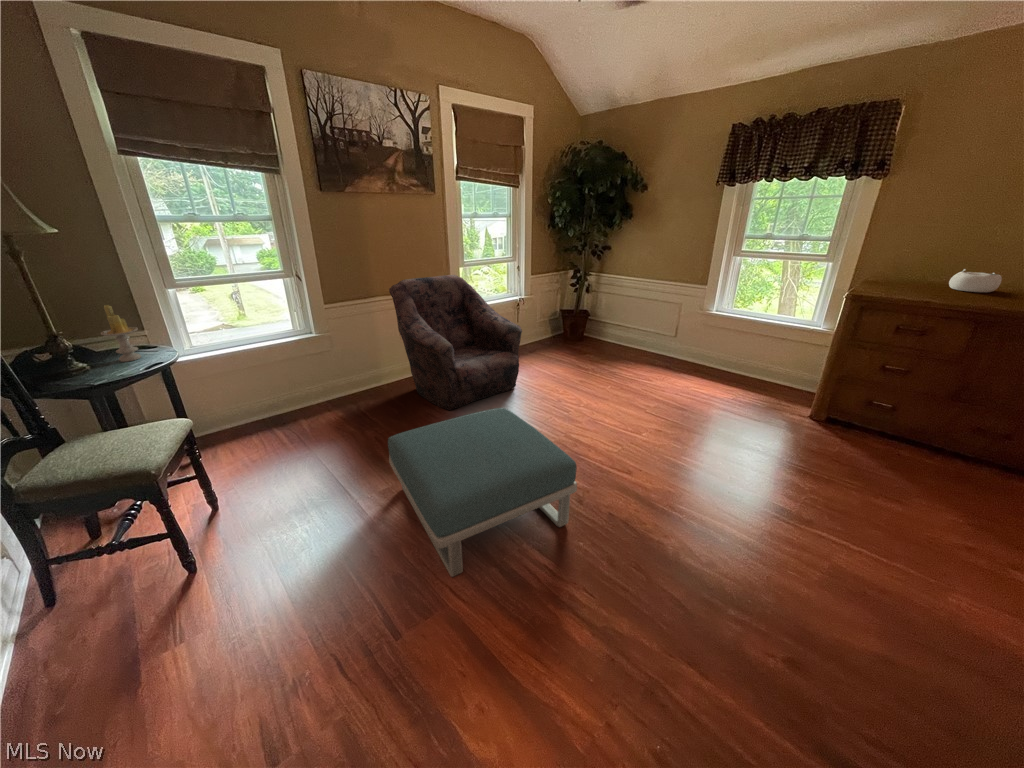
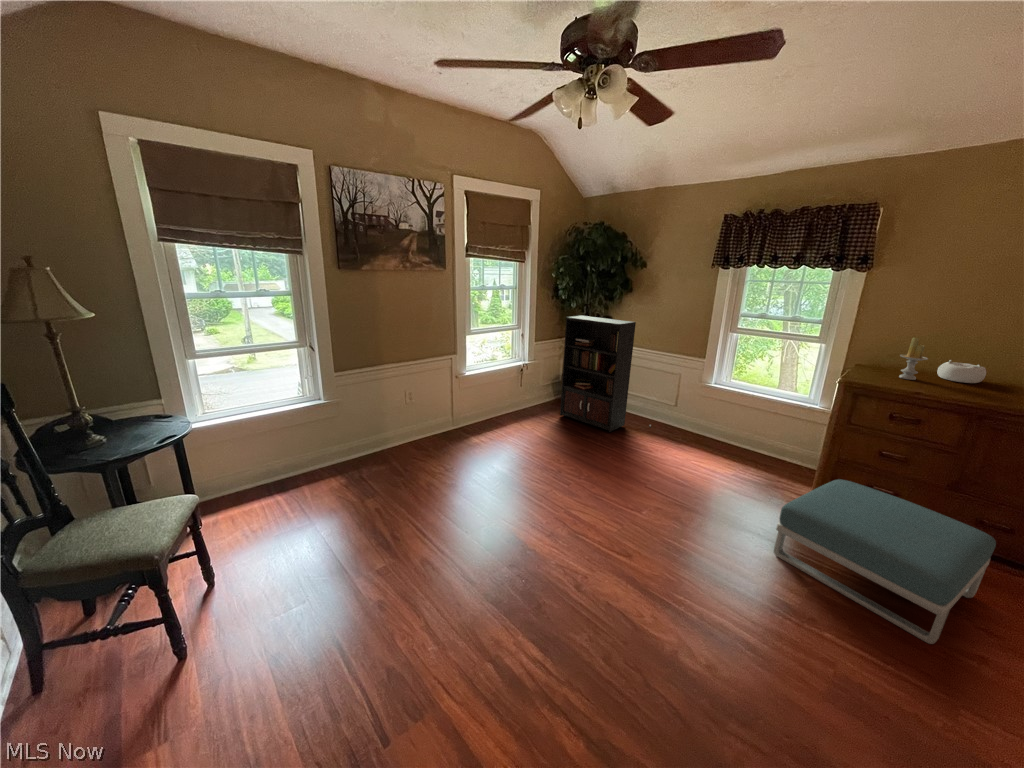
bookcase: none [559,245,649,363] -> present [560,315,651,432]
armchair: present [389,275,522,410] -> none [396,344,524,481]
candle: present [101,305,141,362] -> present [899,338,928,380]
footstool: present [388,408,577,577] -> present [774,480,996,644]

